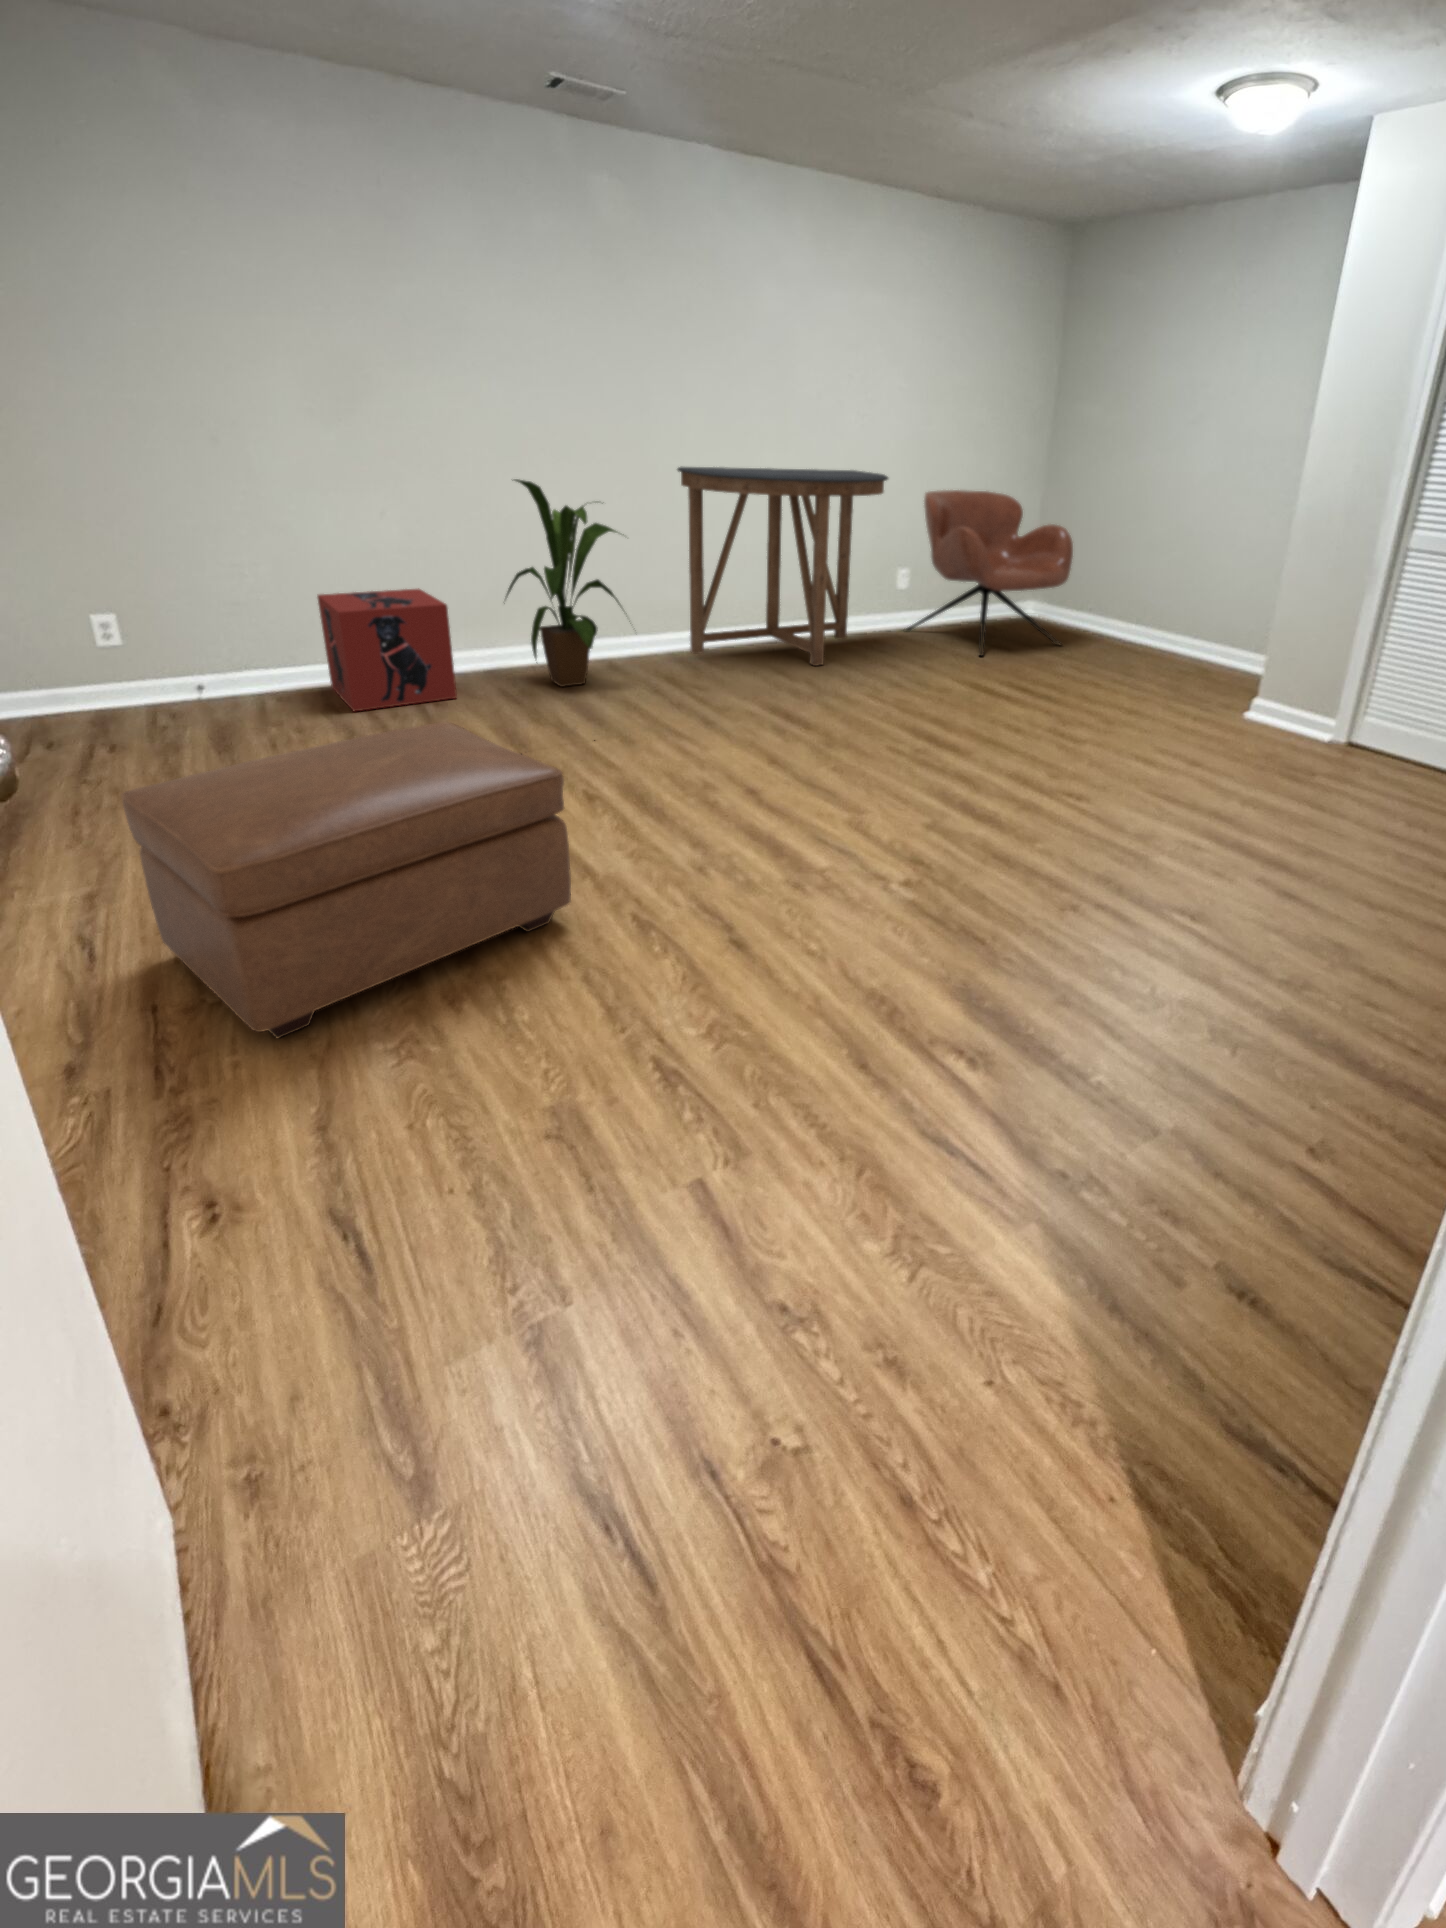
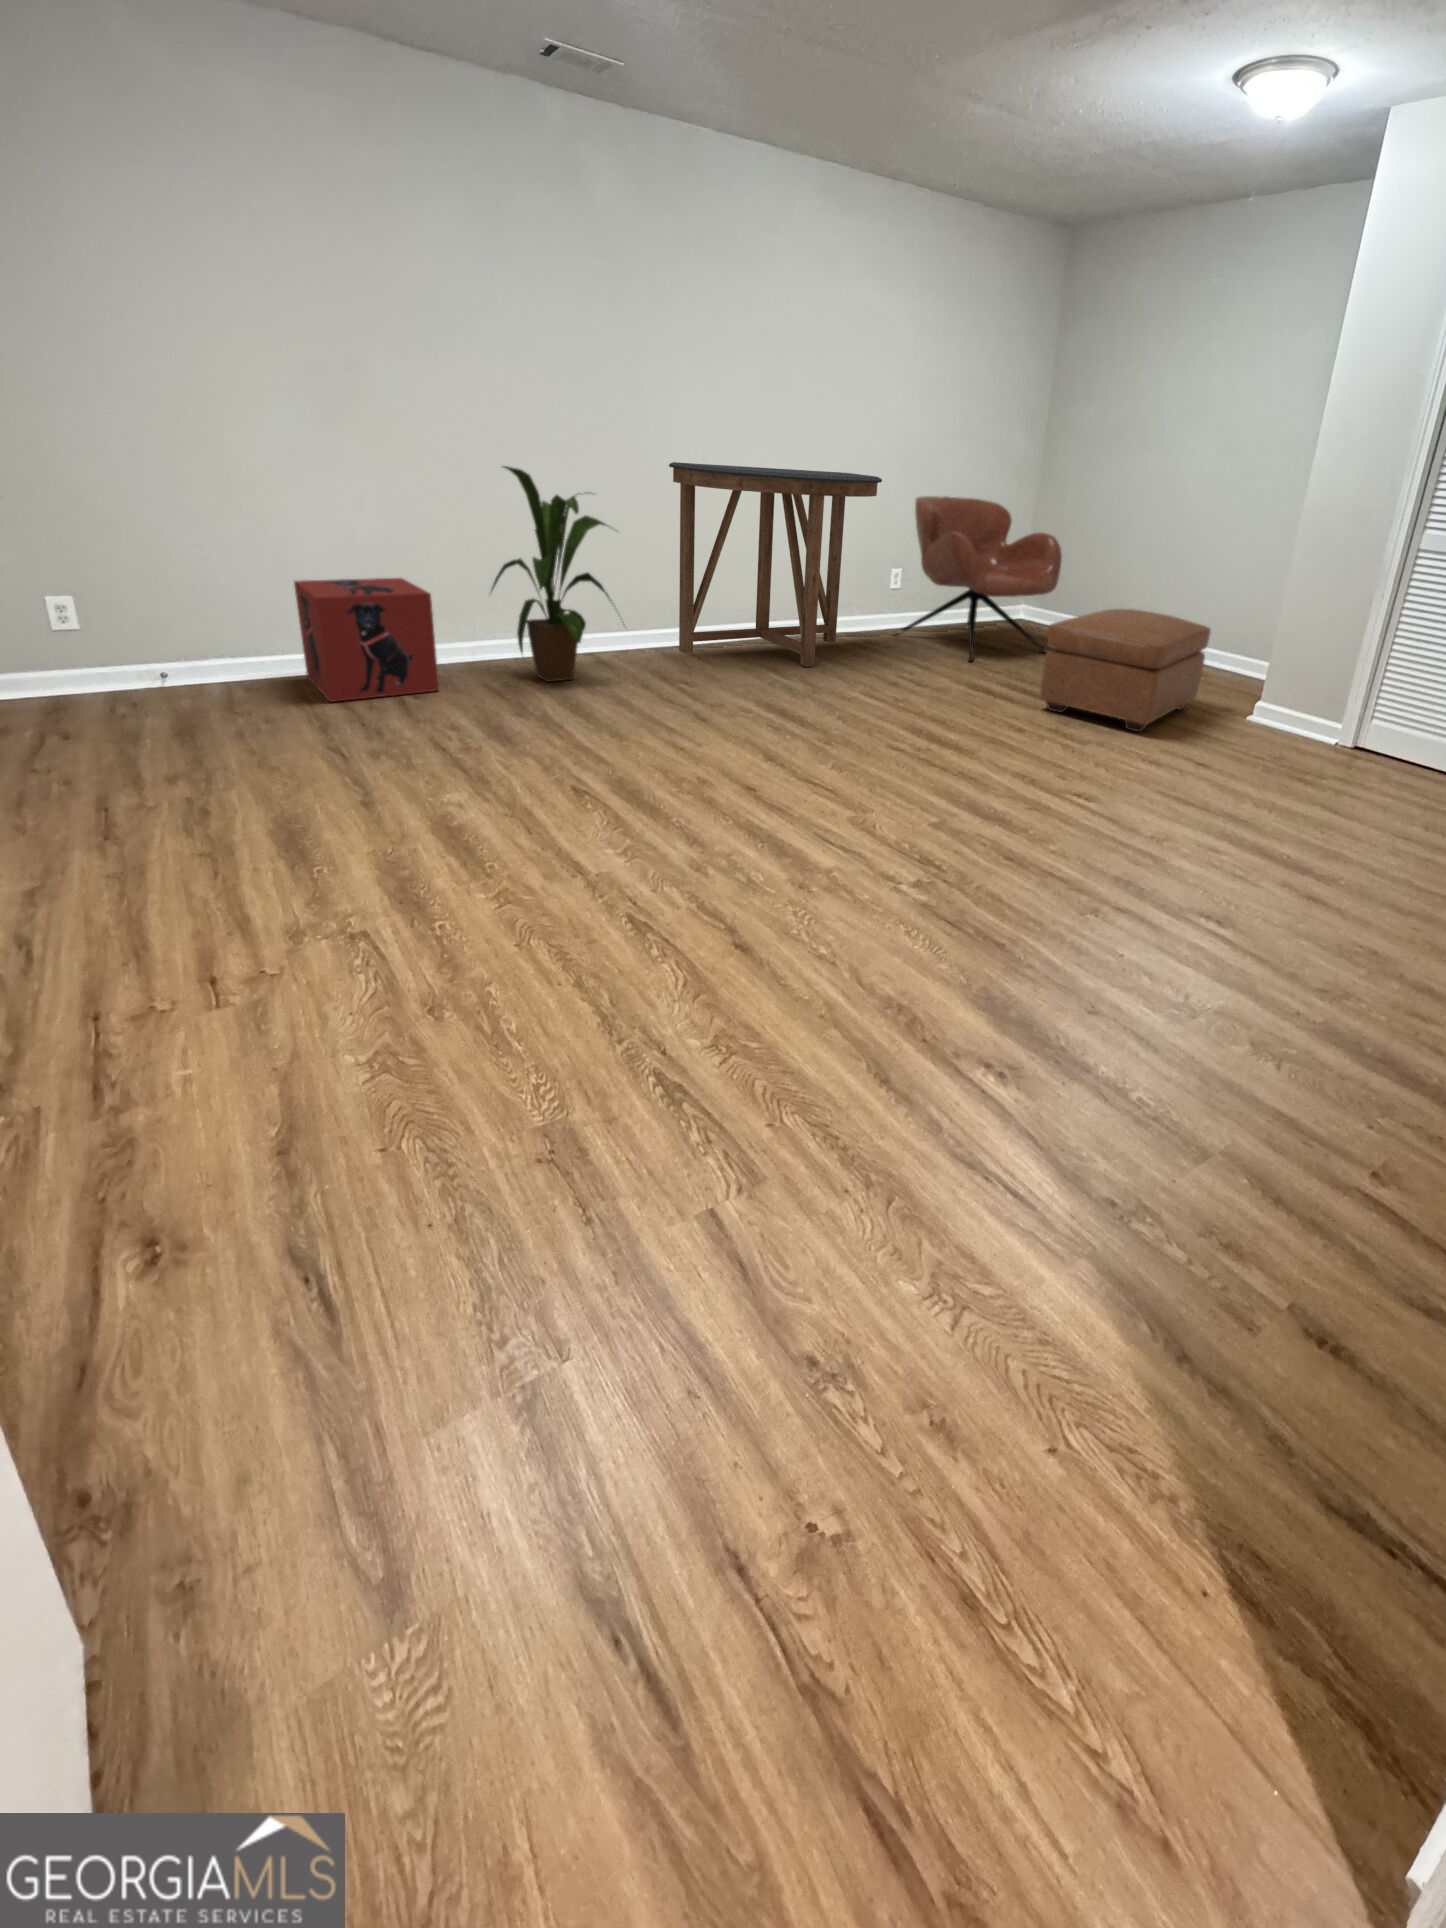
ottoman: present [121,722,571,1038] -> present [1040,609,1210,732]

